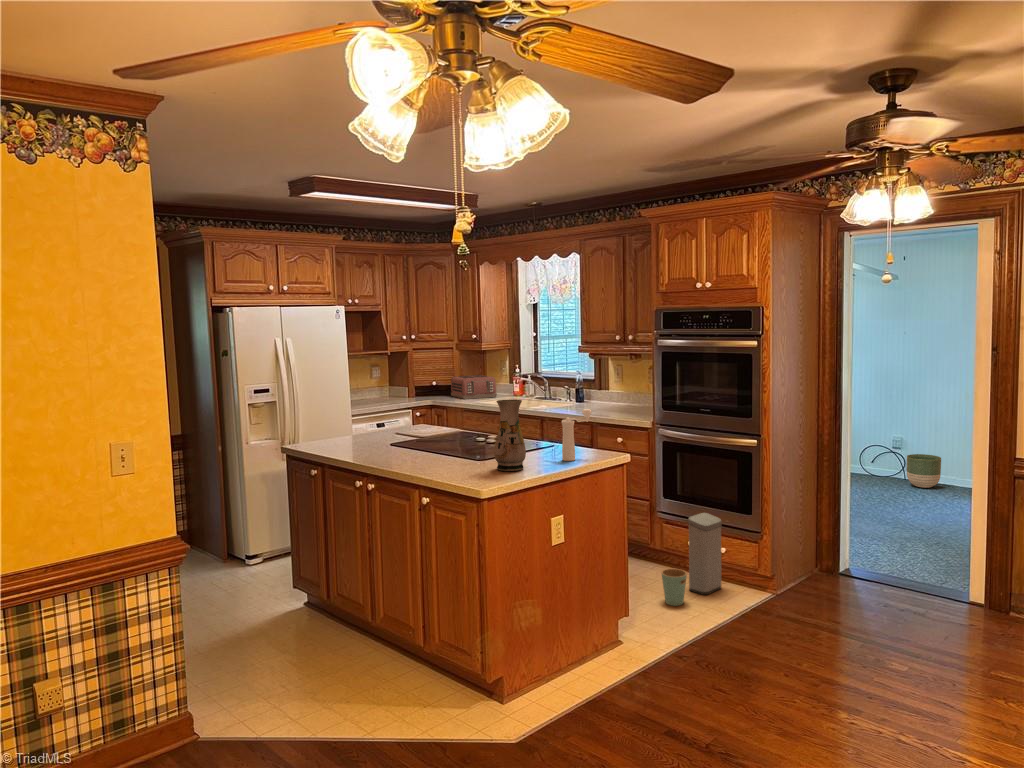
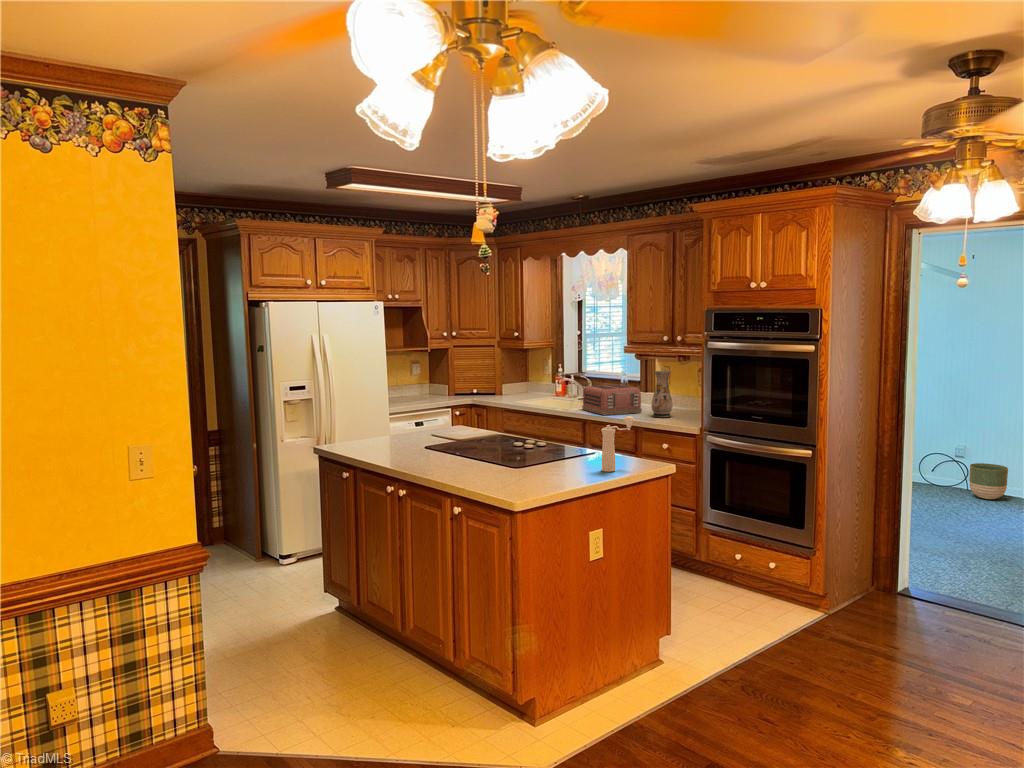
toaster: present [451,375,497,399] -> present [582,384,642,415]
vase: present [494,399,526,471] -> present [652,371,673,417]
trash can: present [662,513,722,606] -> none [705,525,771,624]

